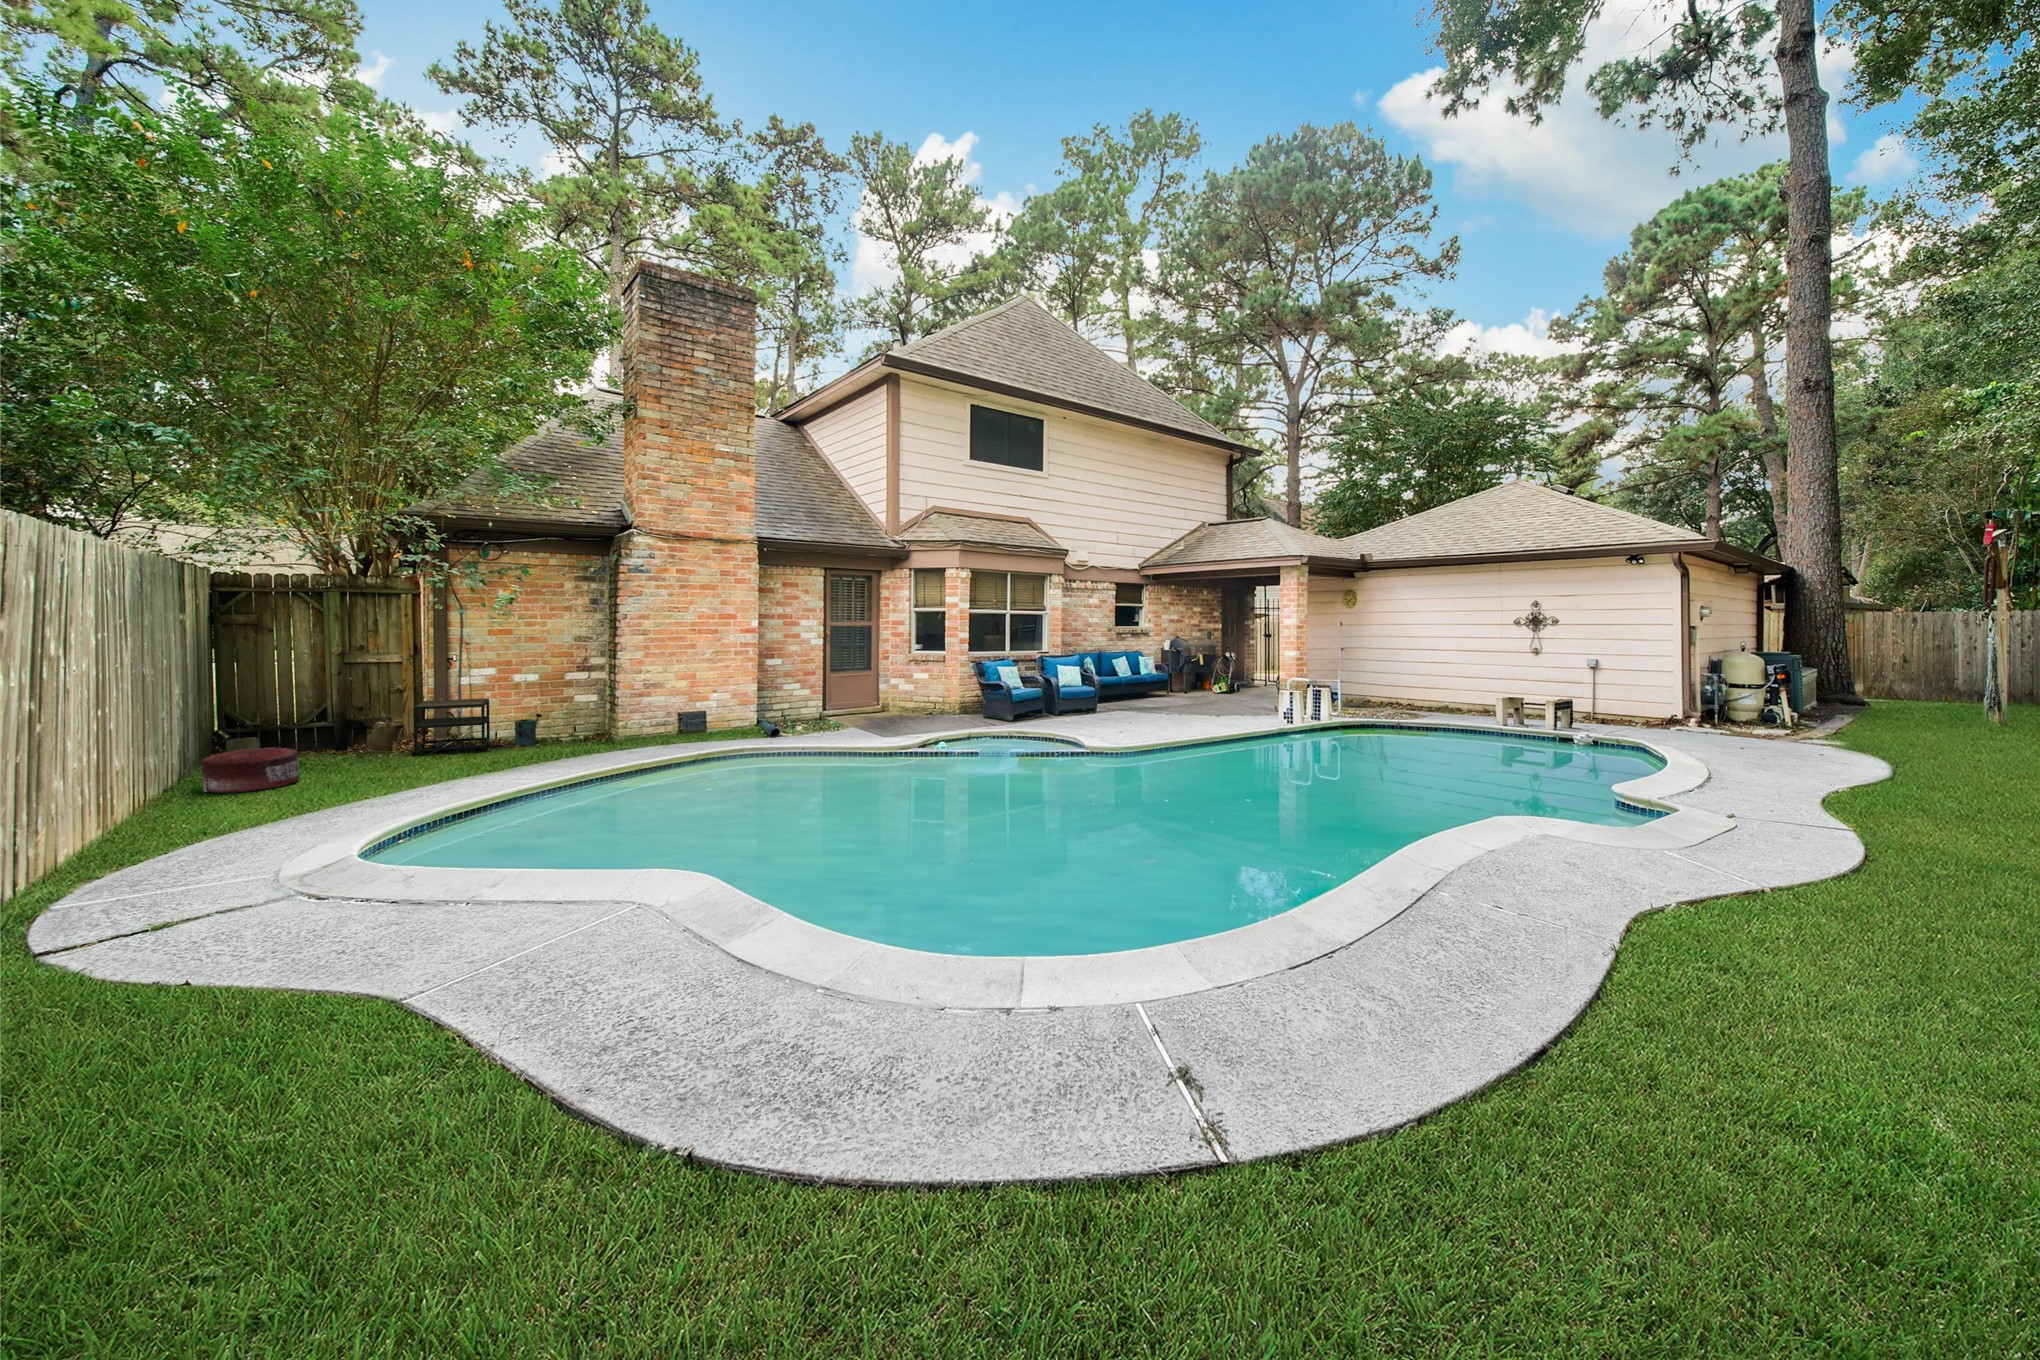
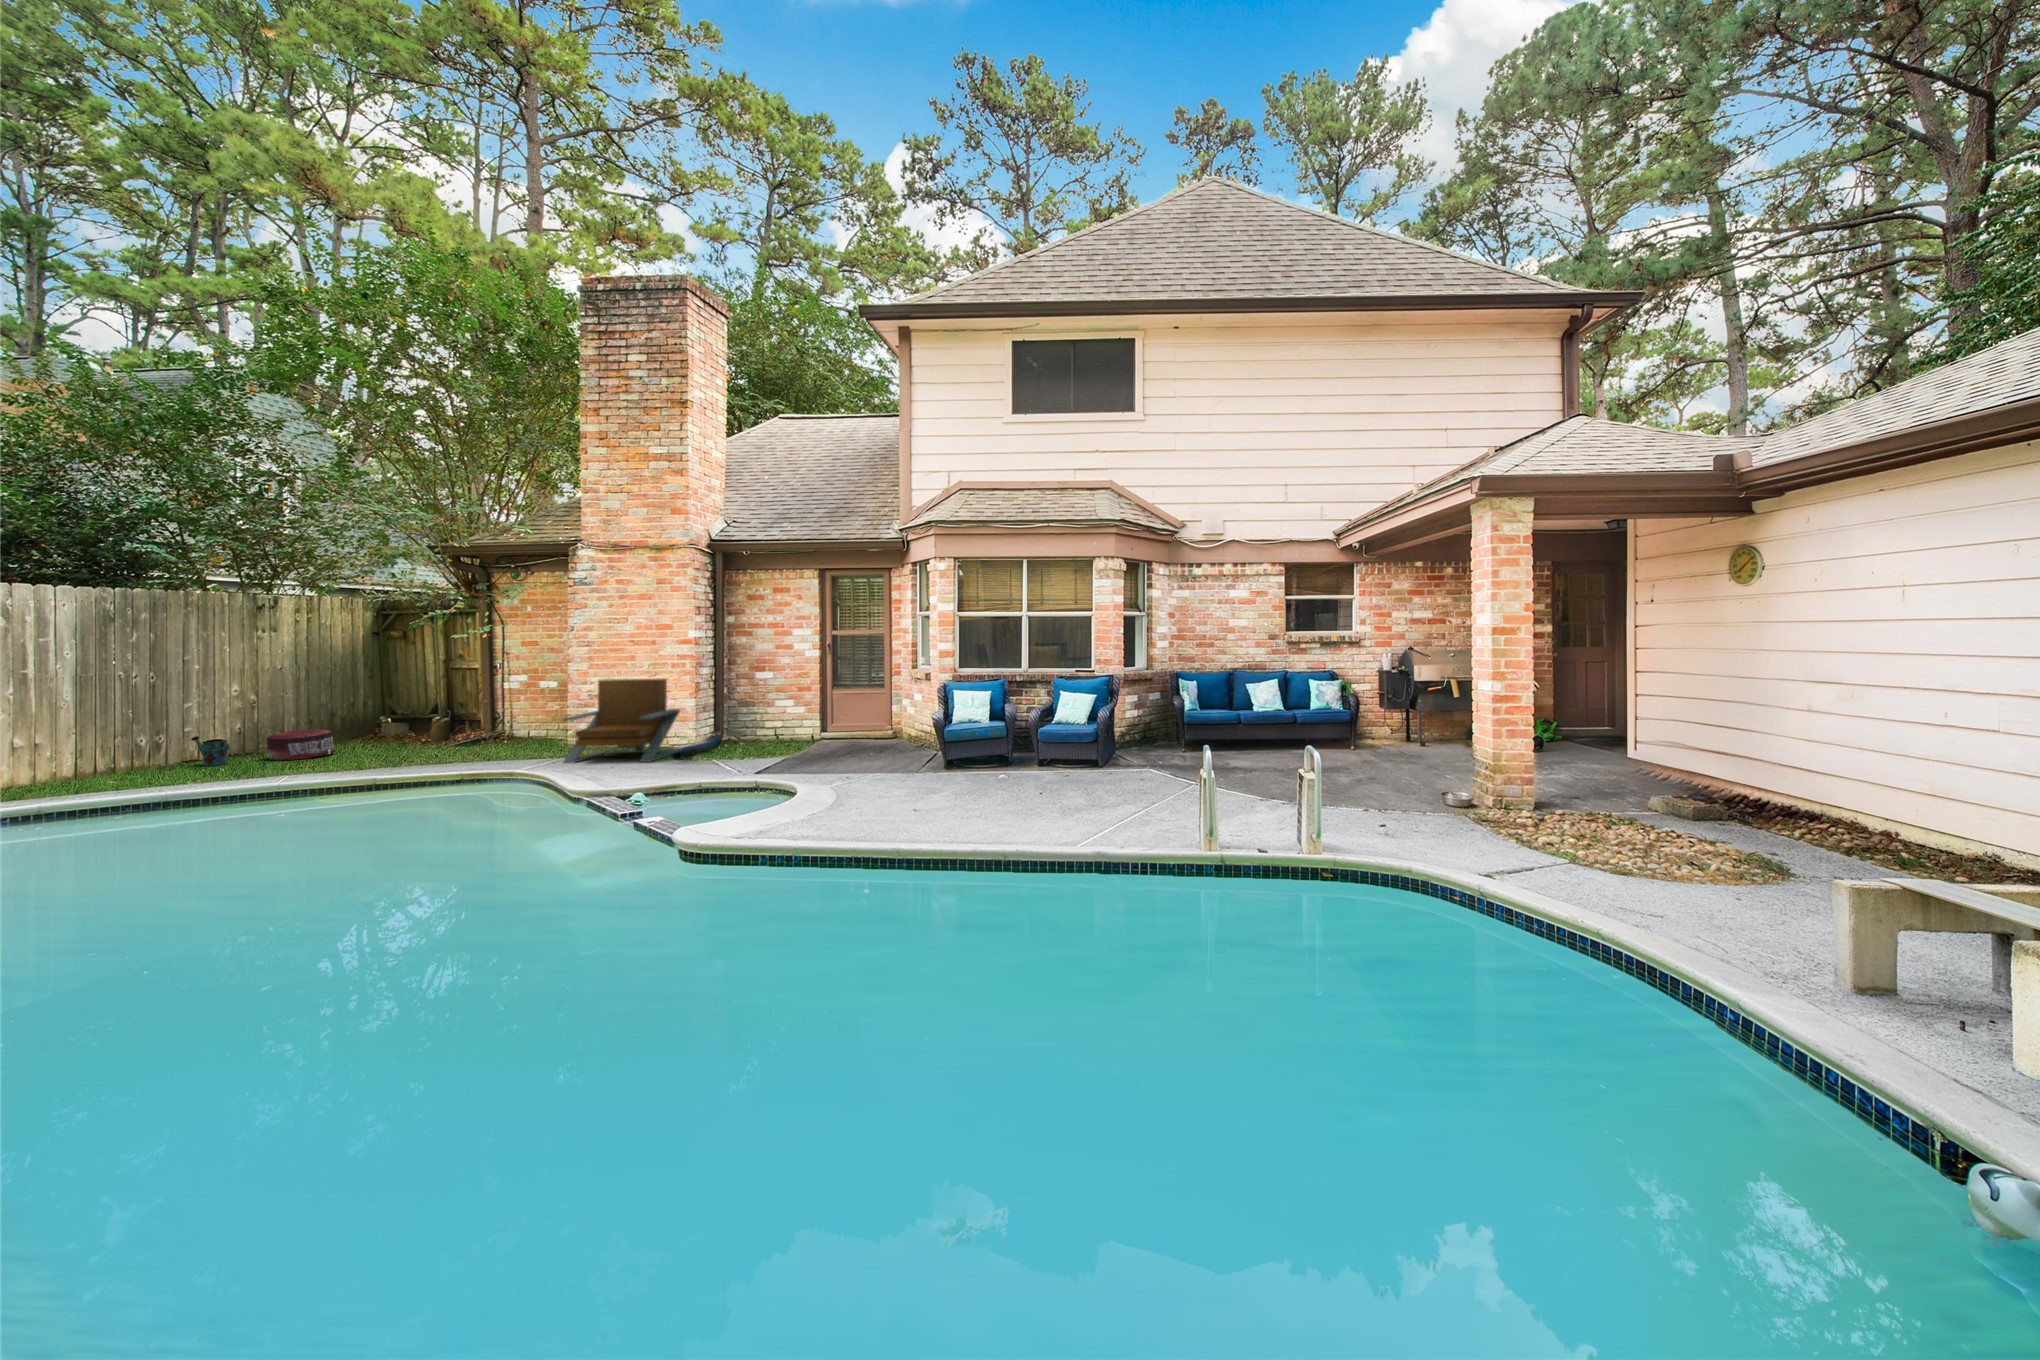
lounge chair: none [664,666,773,752] -> present [563,679,680,763]
side table: present [411,699,490,757] -> none [444,701,518,747]
watering can: present [515,714,542,746] -> present [191,736,230,766]

